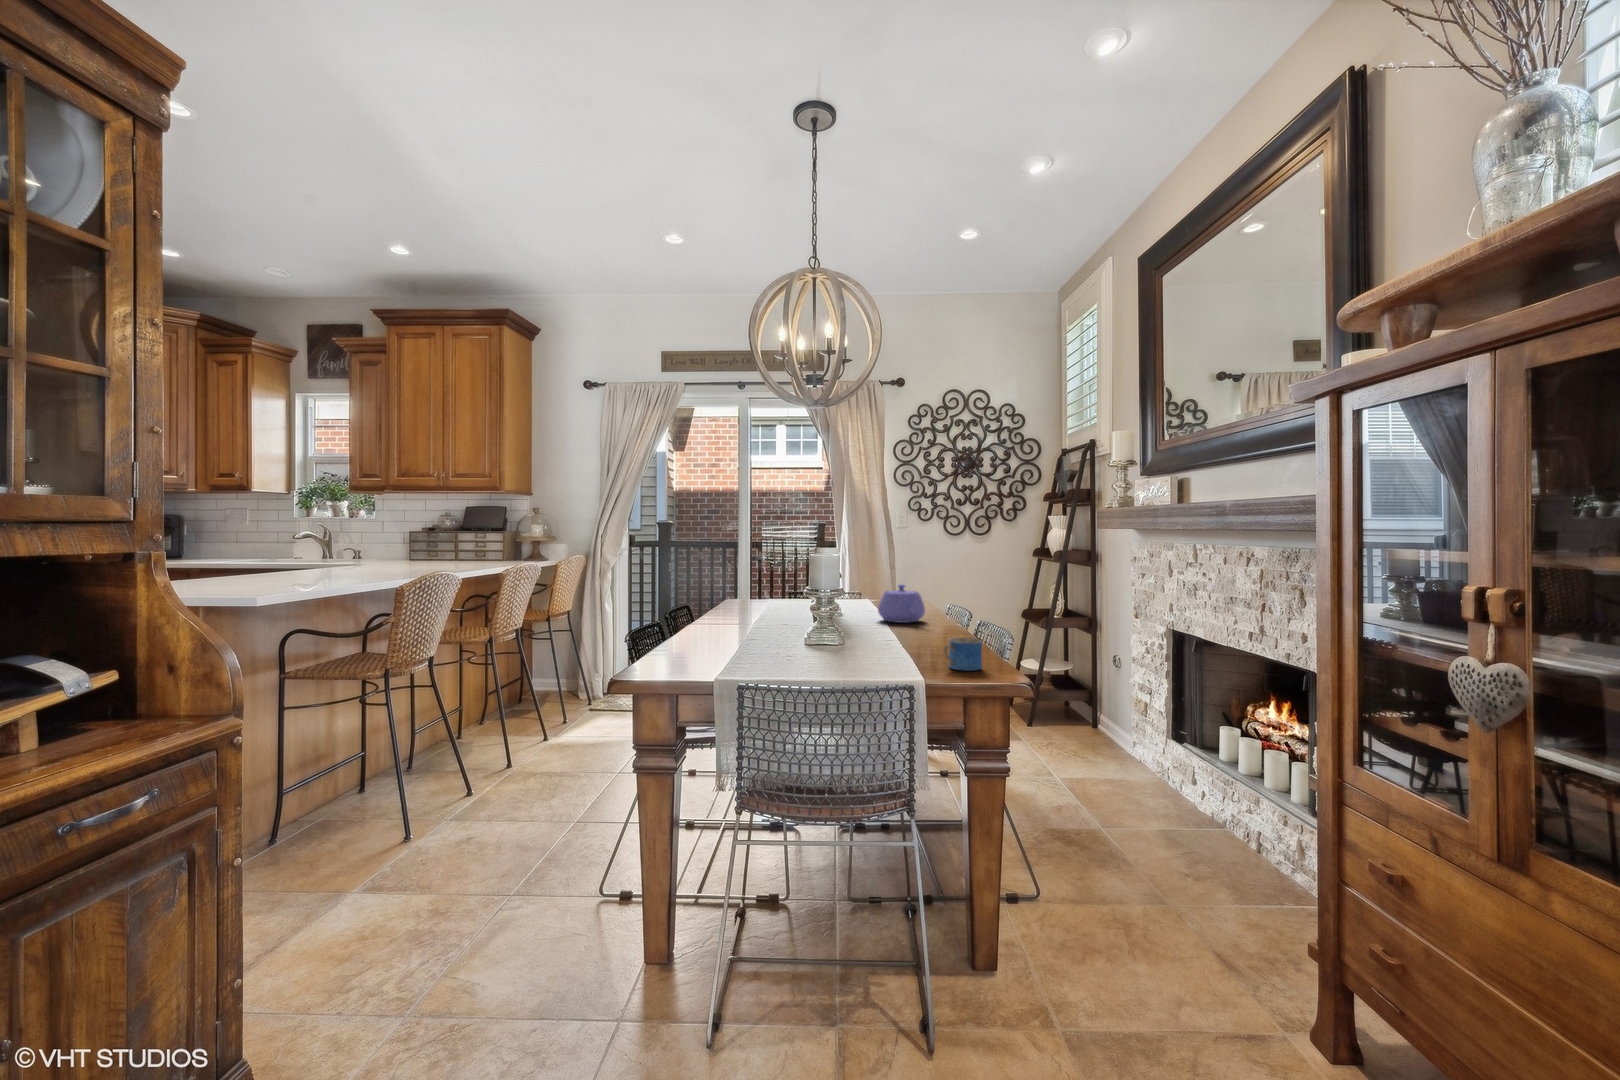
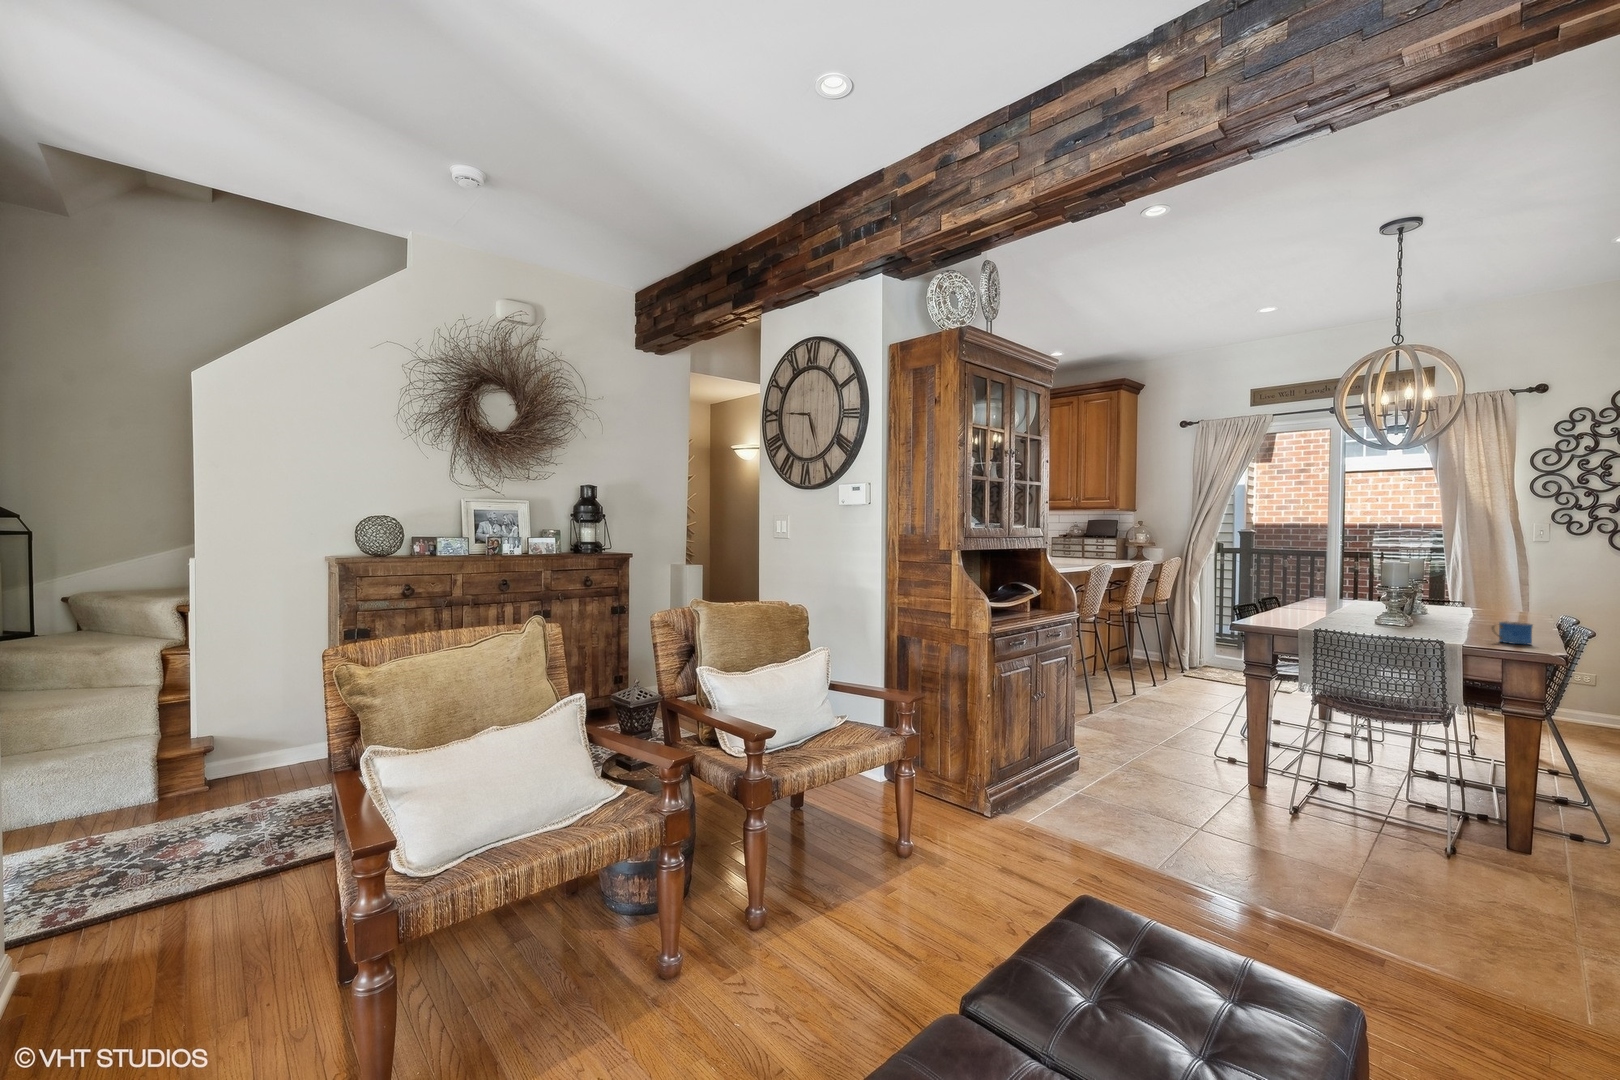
teapot: present [878,584,925,623] -> none [1463,588,1518,620]

